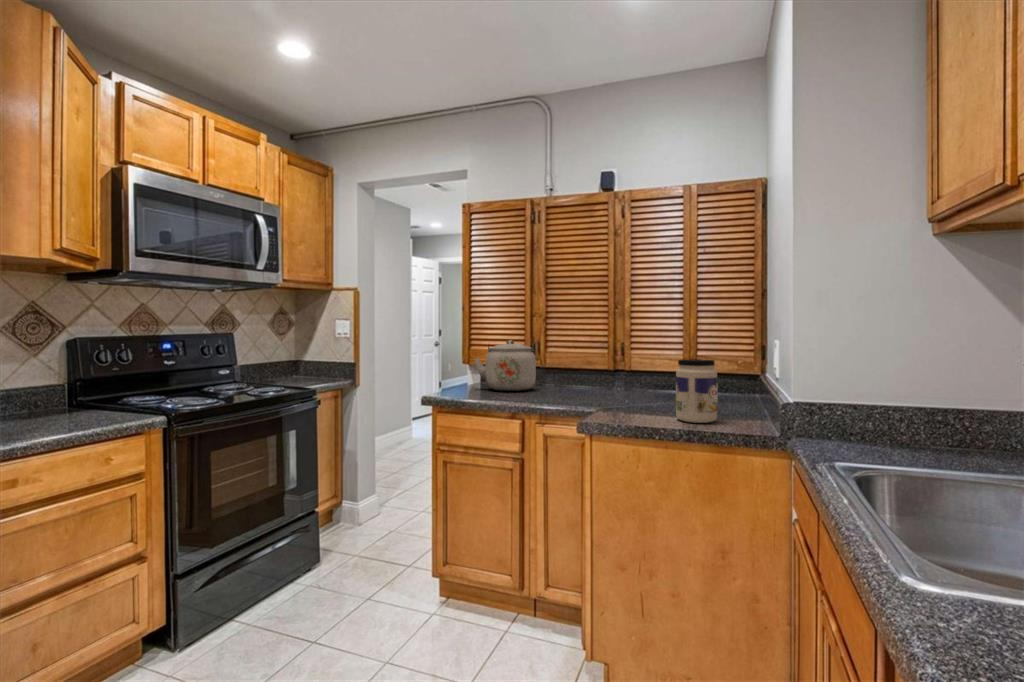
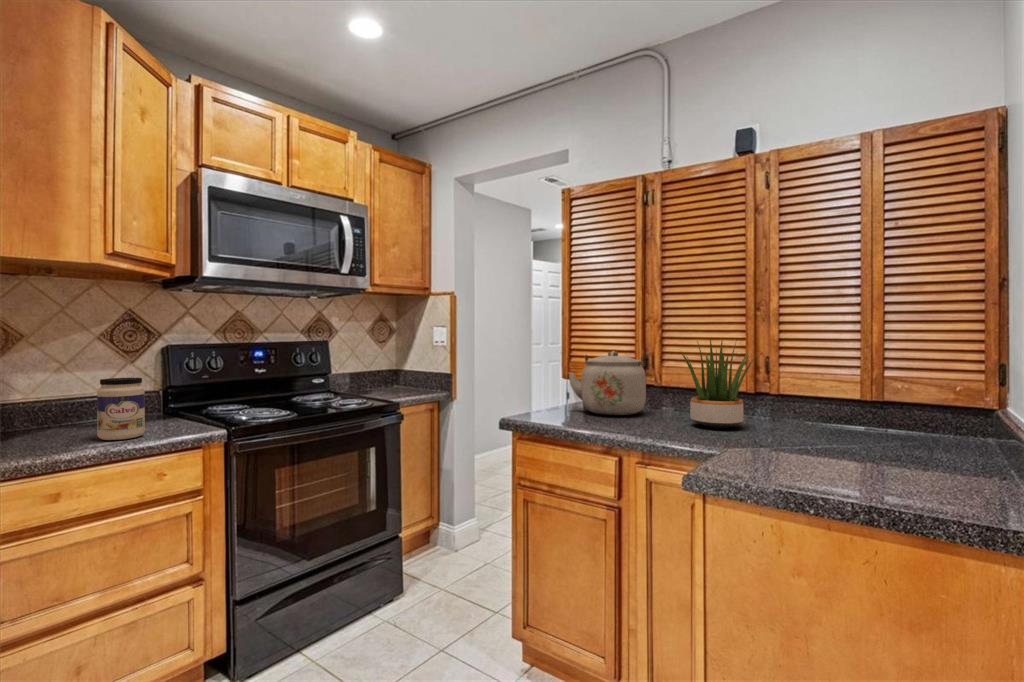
potted plant: none [562,330,619,396] -> present [681,340,756,428]
jar: present [676,359,718,423] -> present [97,378,145,440]

